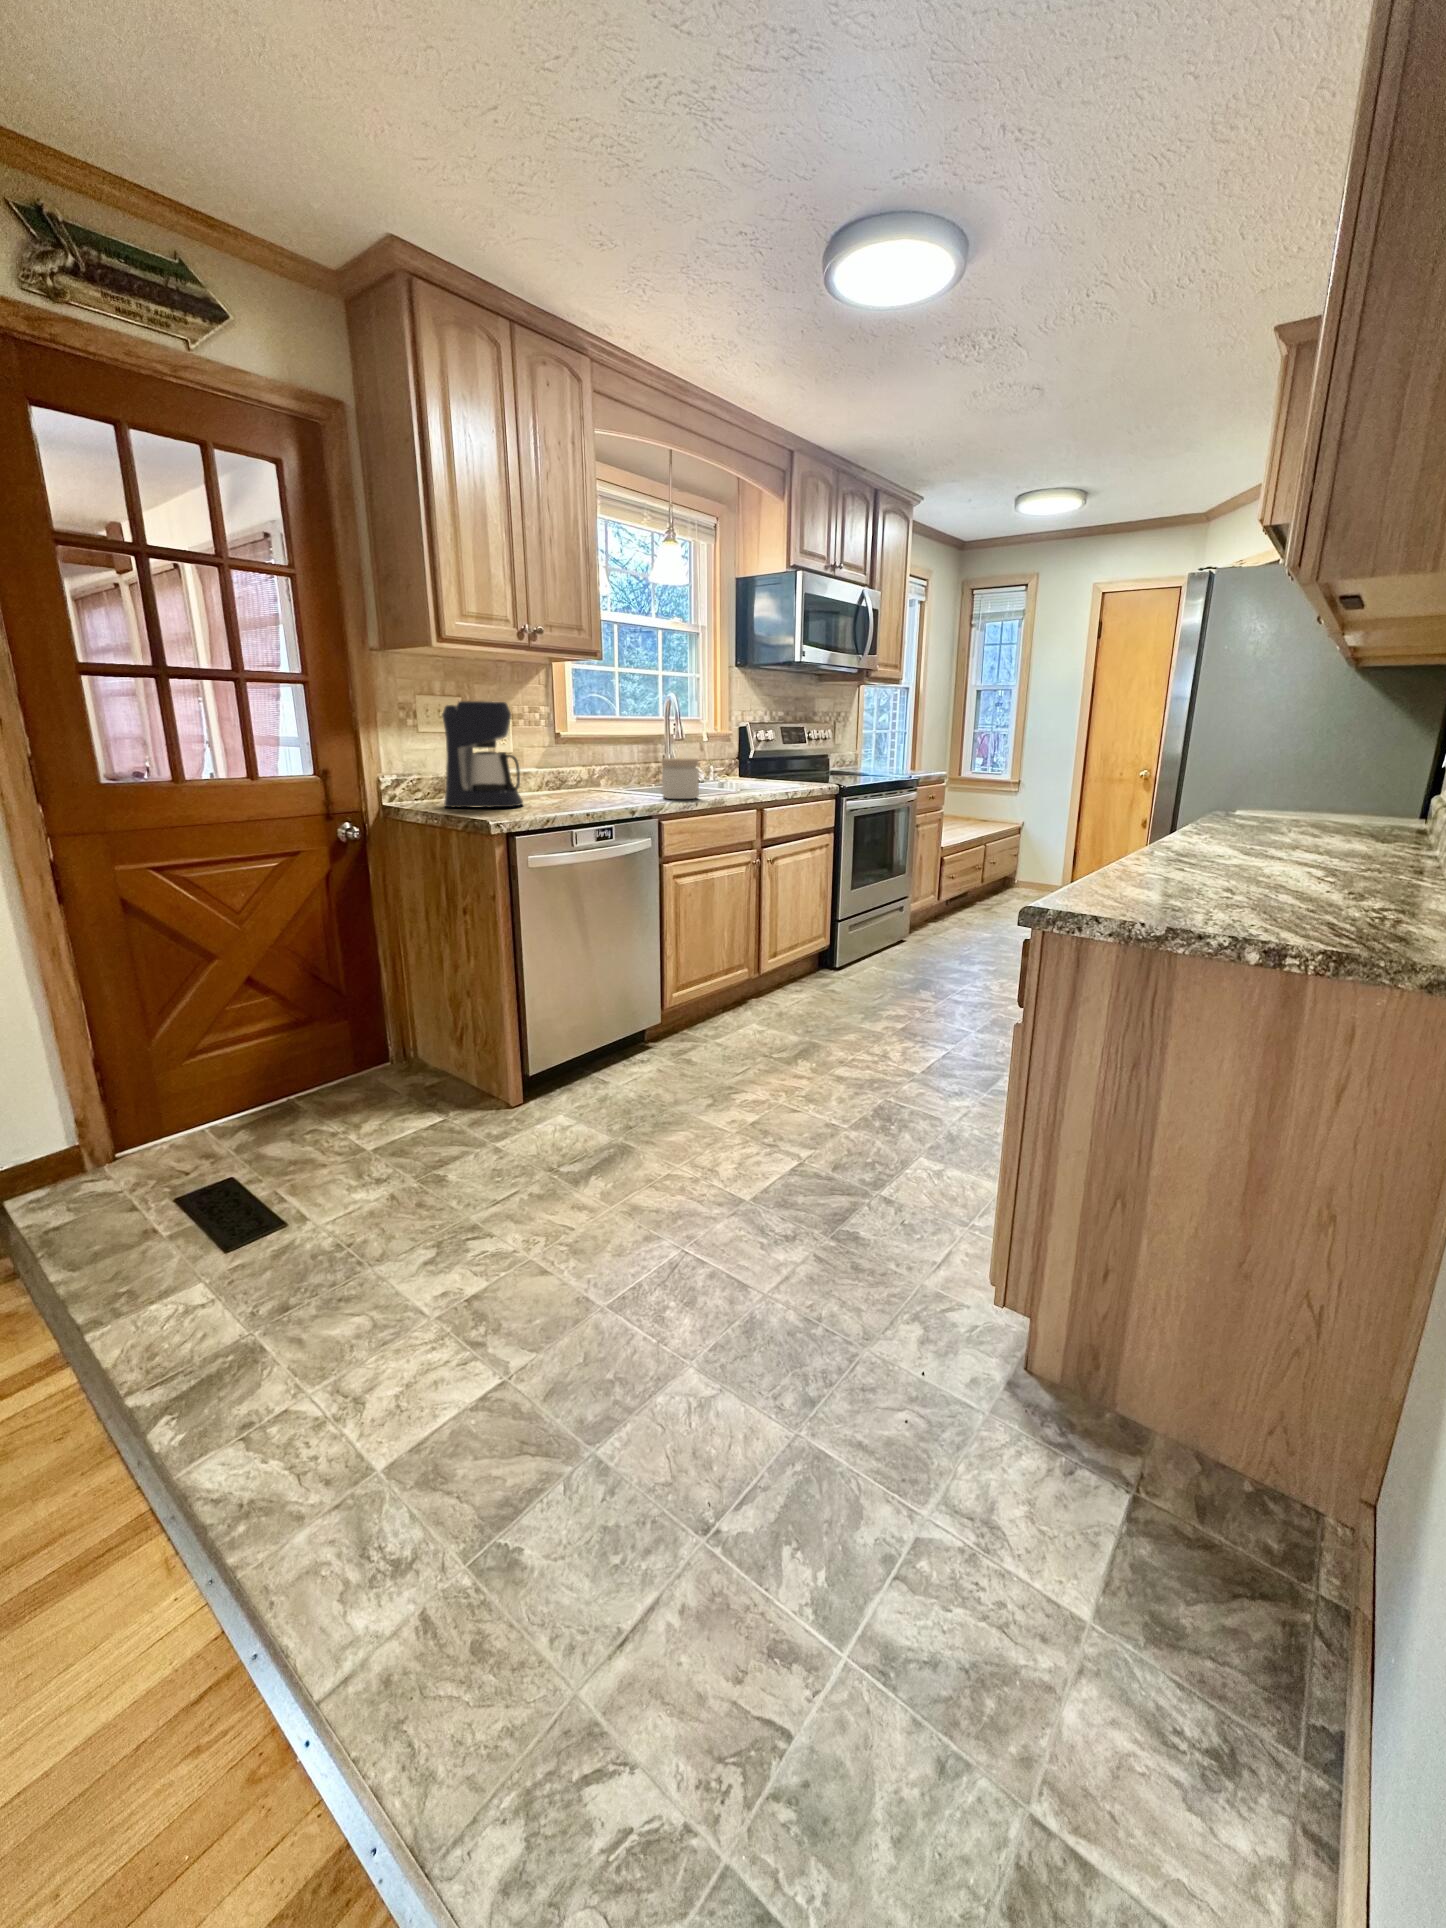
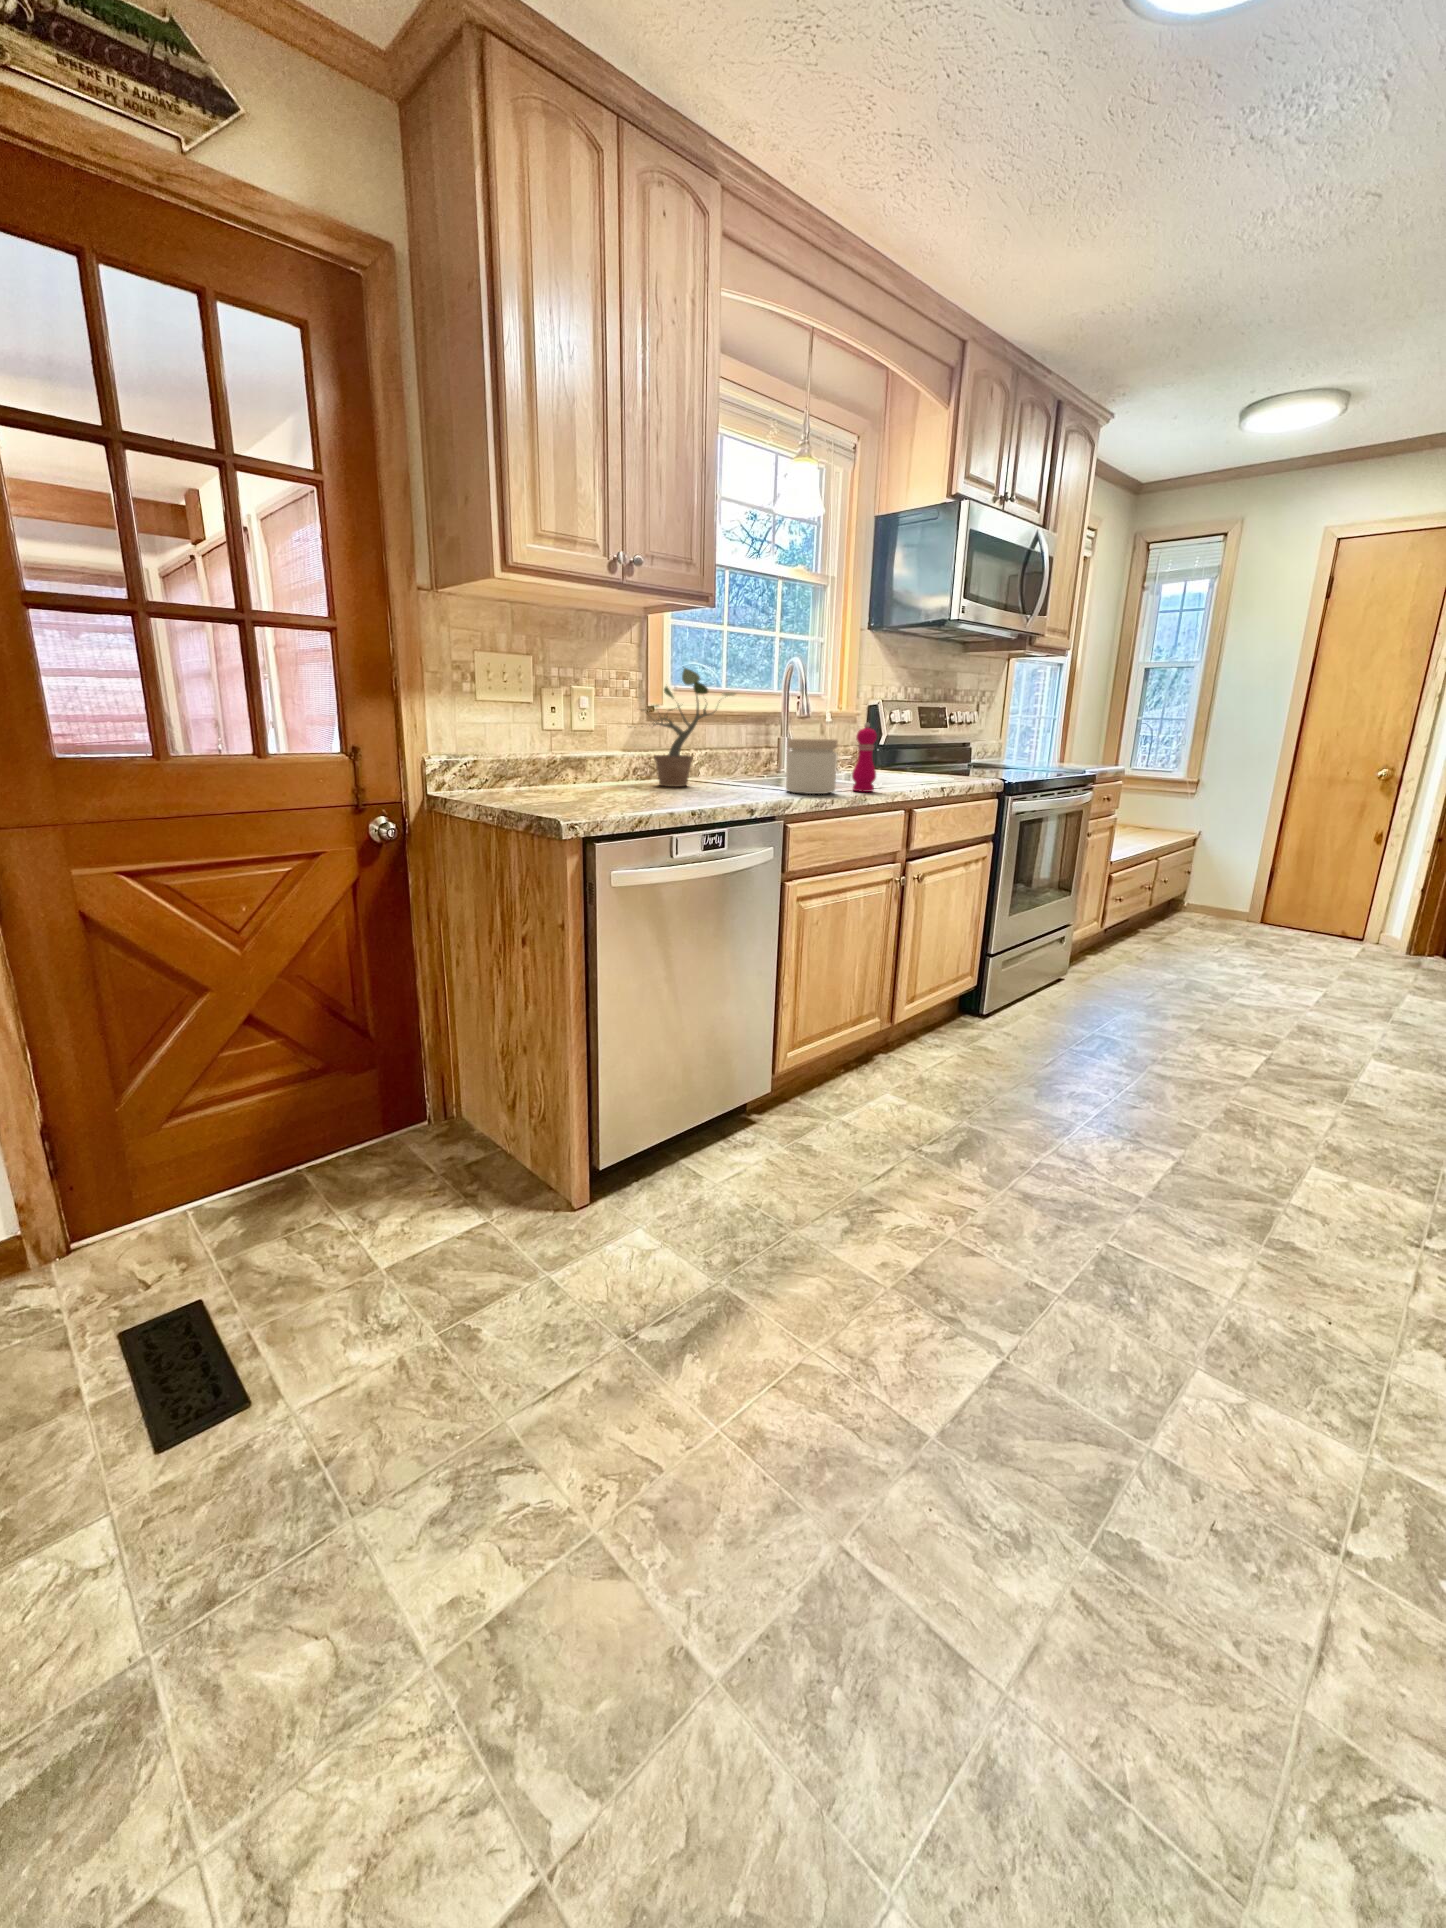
coffee maker: present [442,701,524,807] -> none [503,654,606,800]
potted plant: none [537,703,622,796] -> present [653,667,735,787]
pepper mill: none [713,746,731,797] -> present [852,723,877,792]

